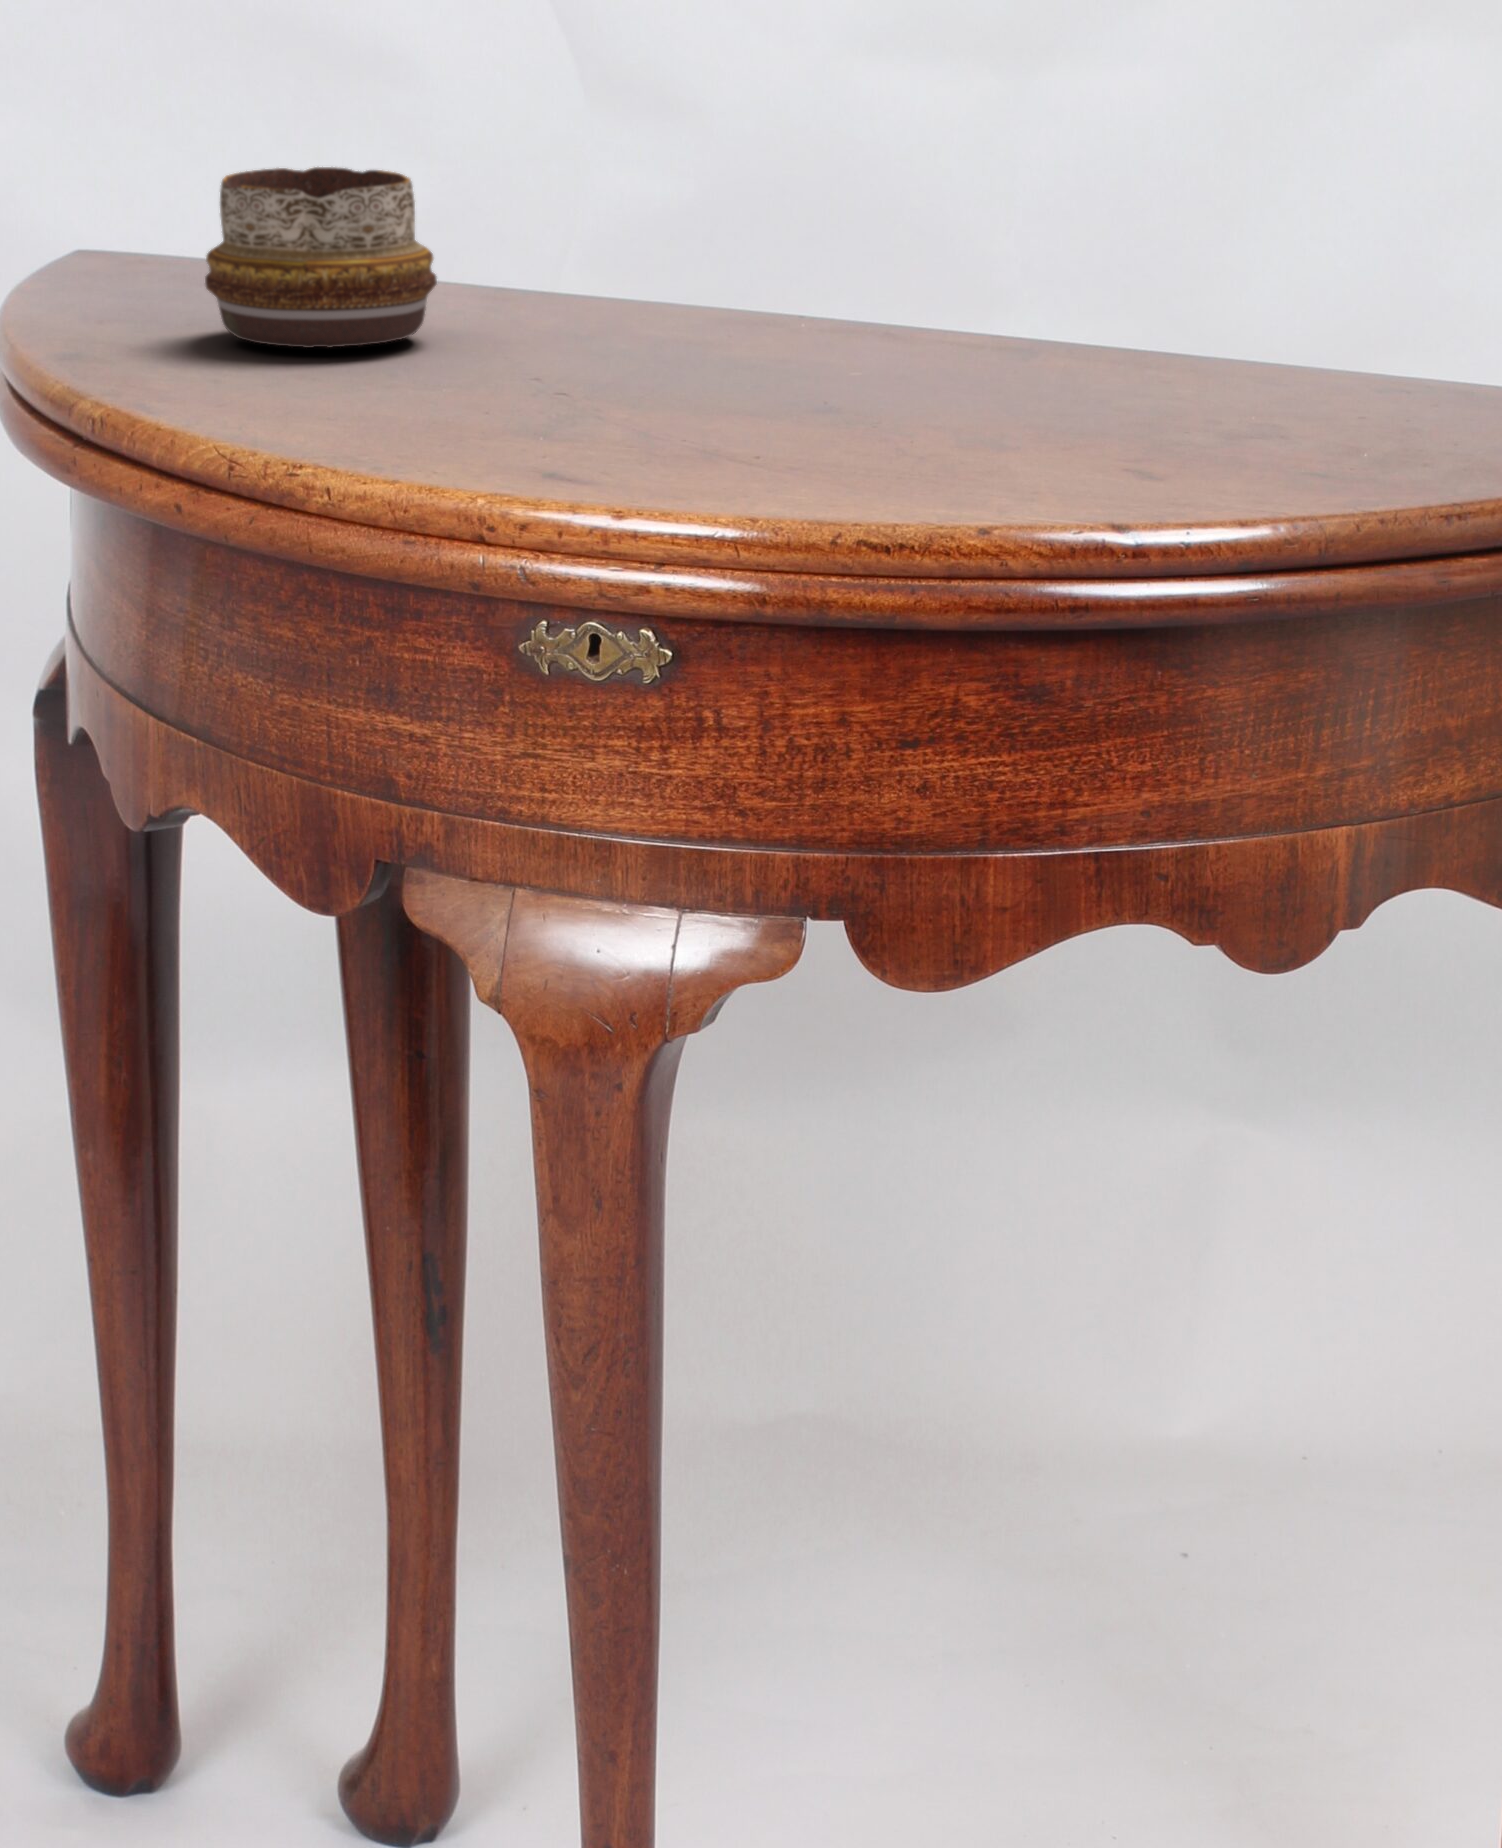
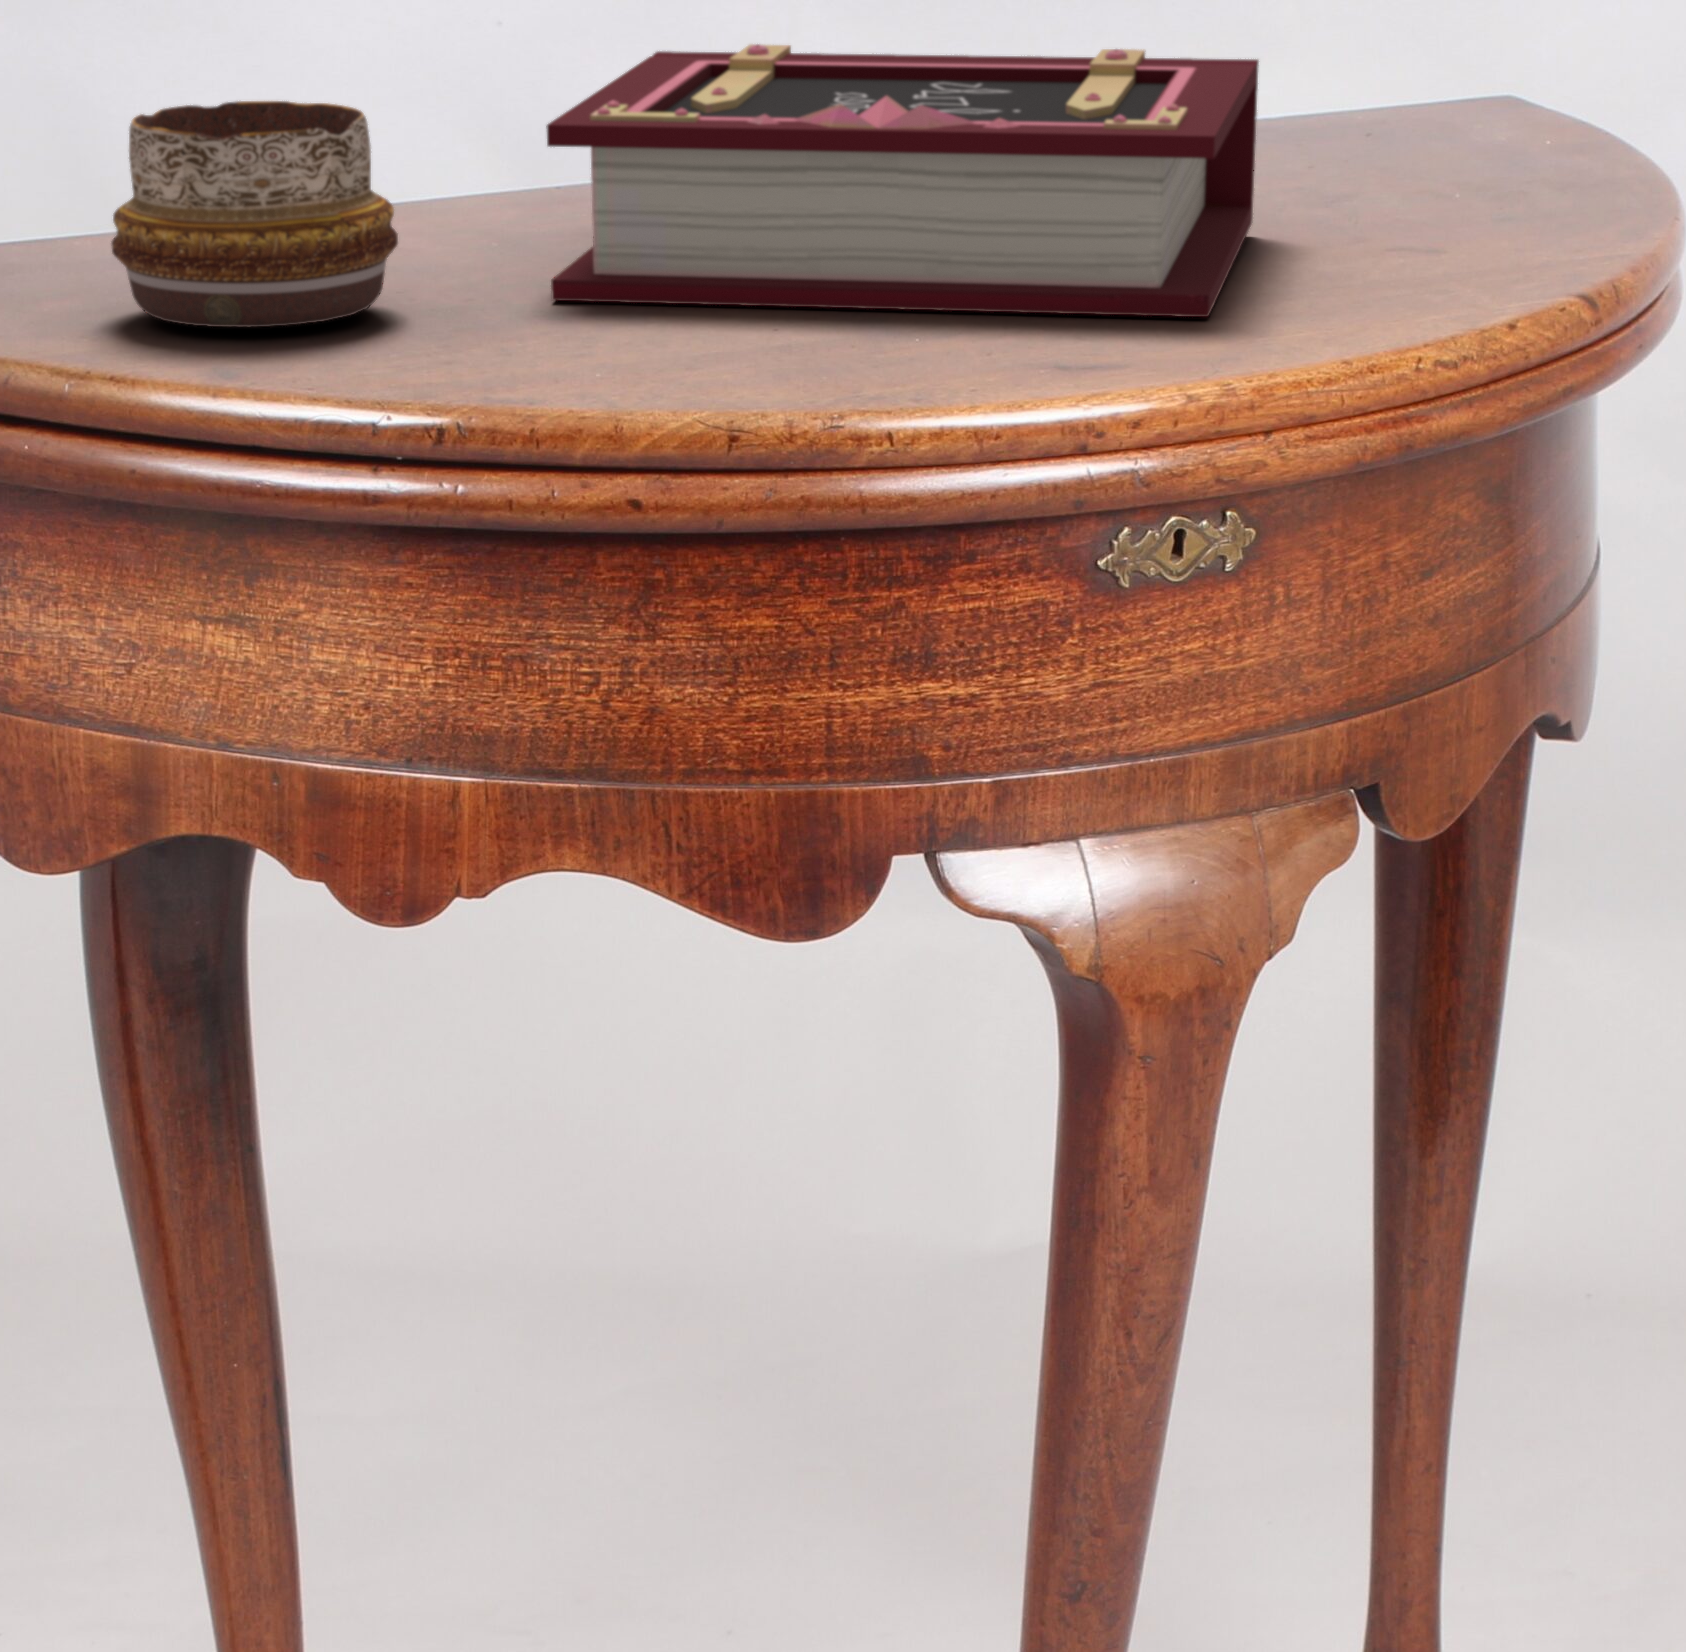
book: none [511,188,1202,462] -> present [546,44,1259,317]

